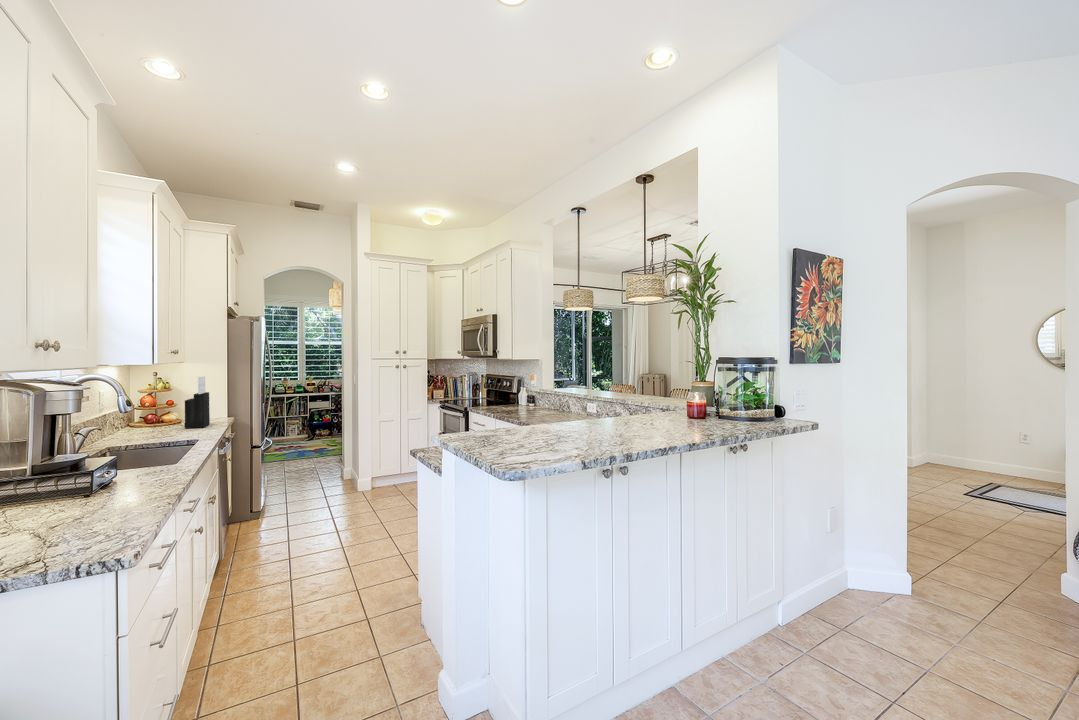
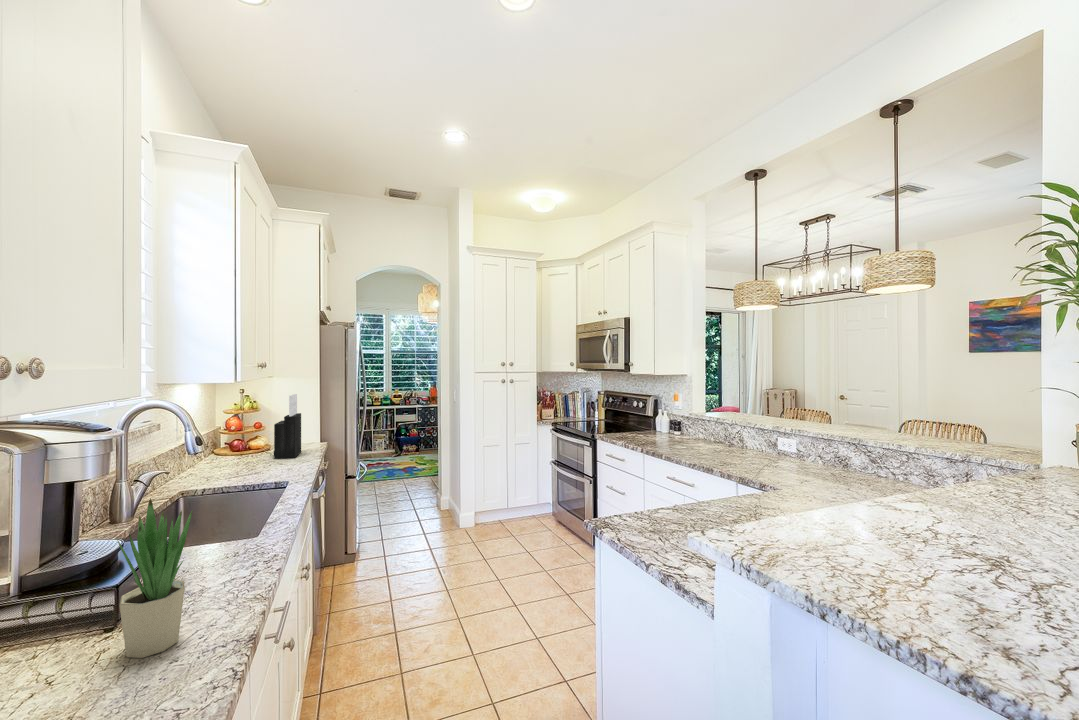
potted plant: none [88,421,134,508] -> present [117,499,192,658]

